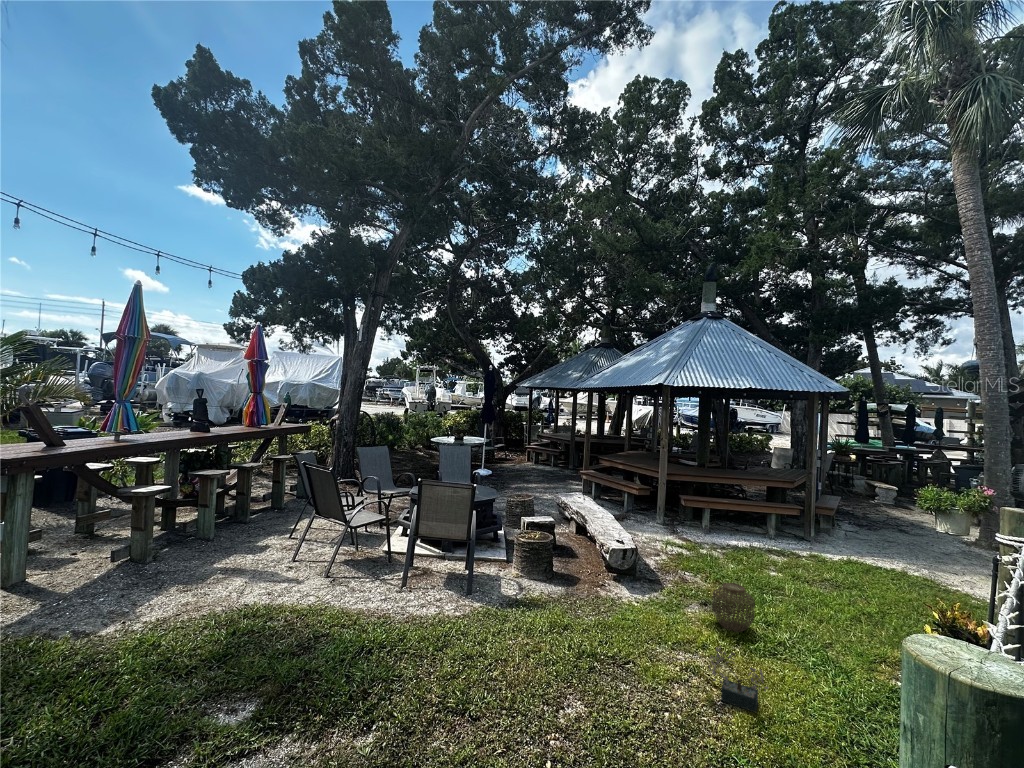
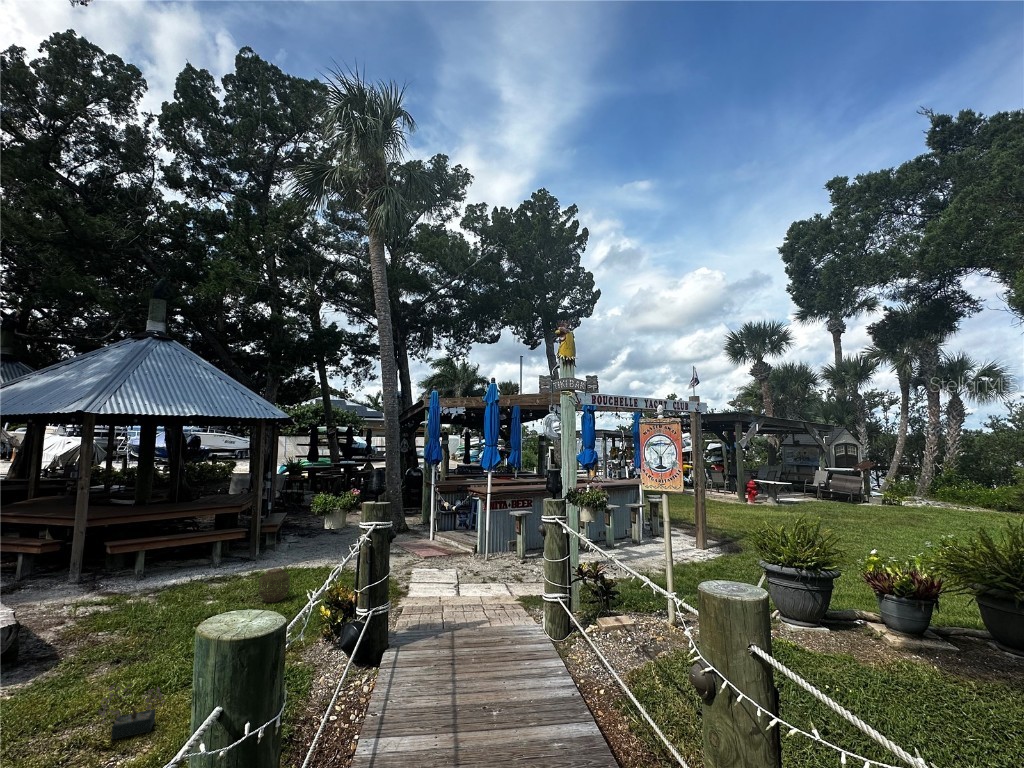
woven basket: present [712,583,755,632] -> present [259,568,290,602]

